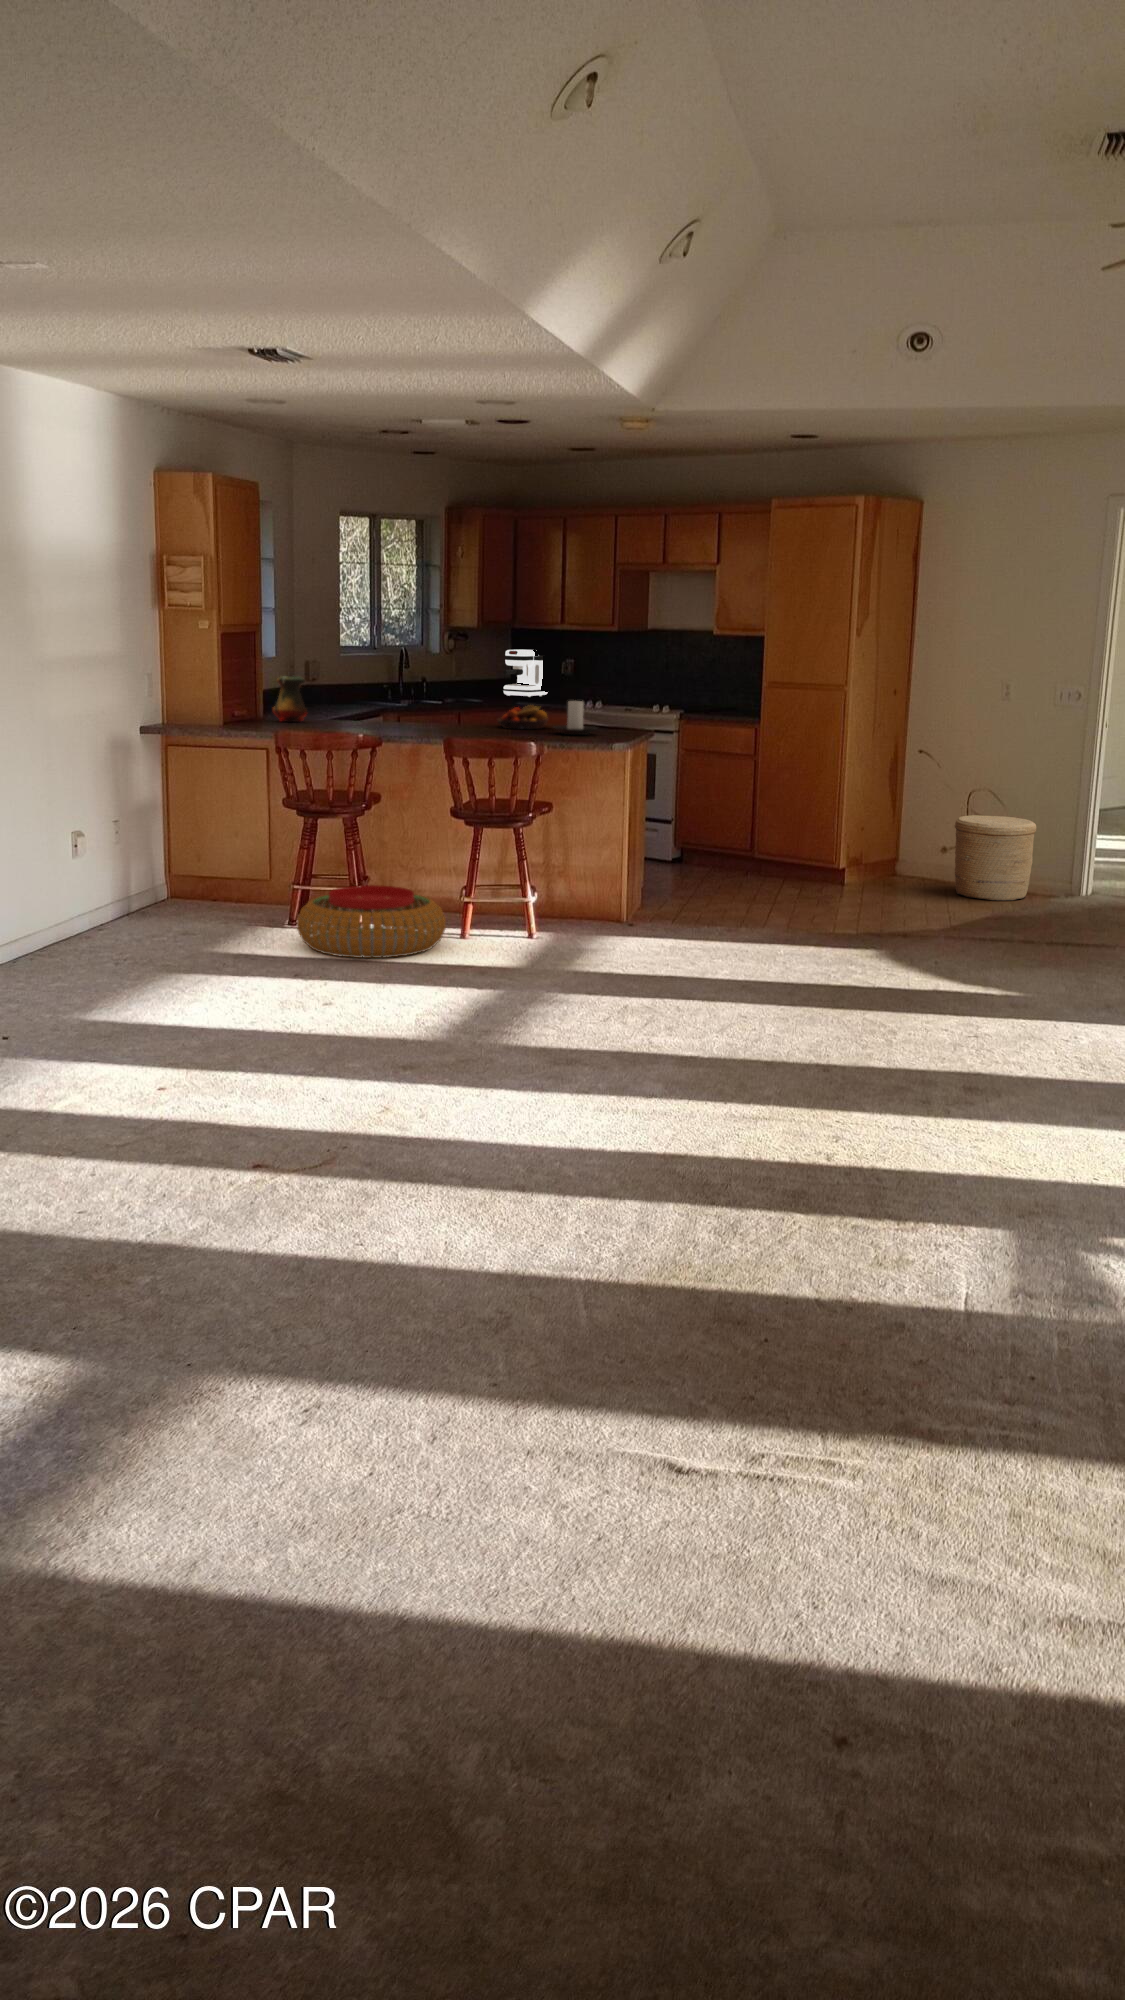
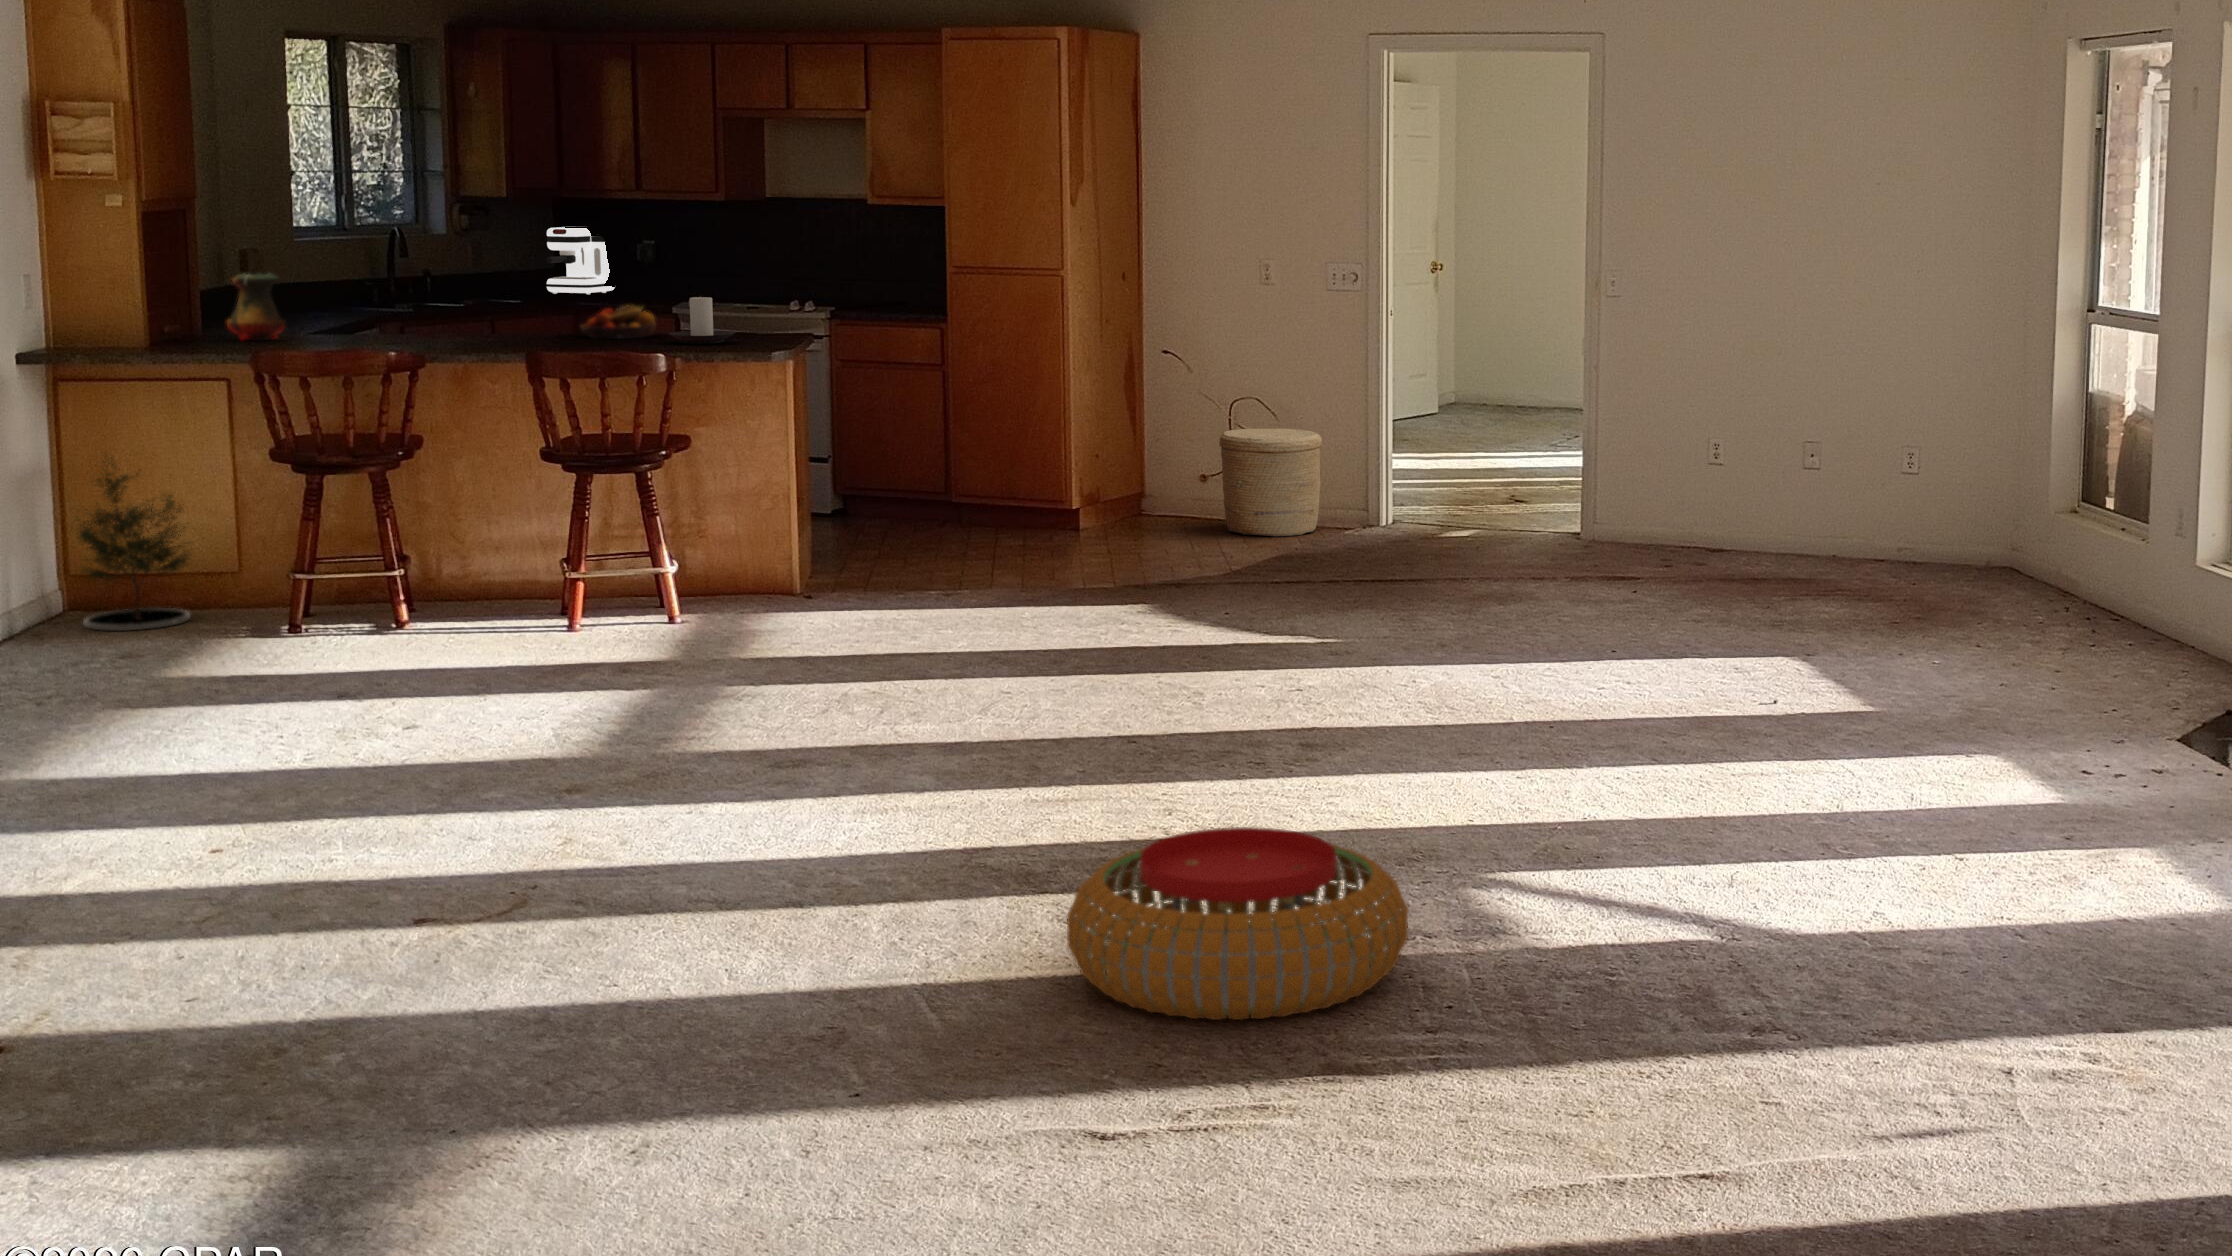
potted tree: none [161,794,239,914] -> present [74,458,191,631]
pouf: present [297,885,446,958] -> present [1067,827,1409,1020]

